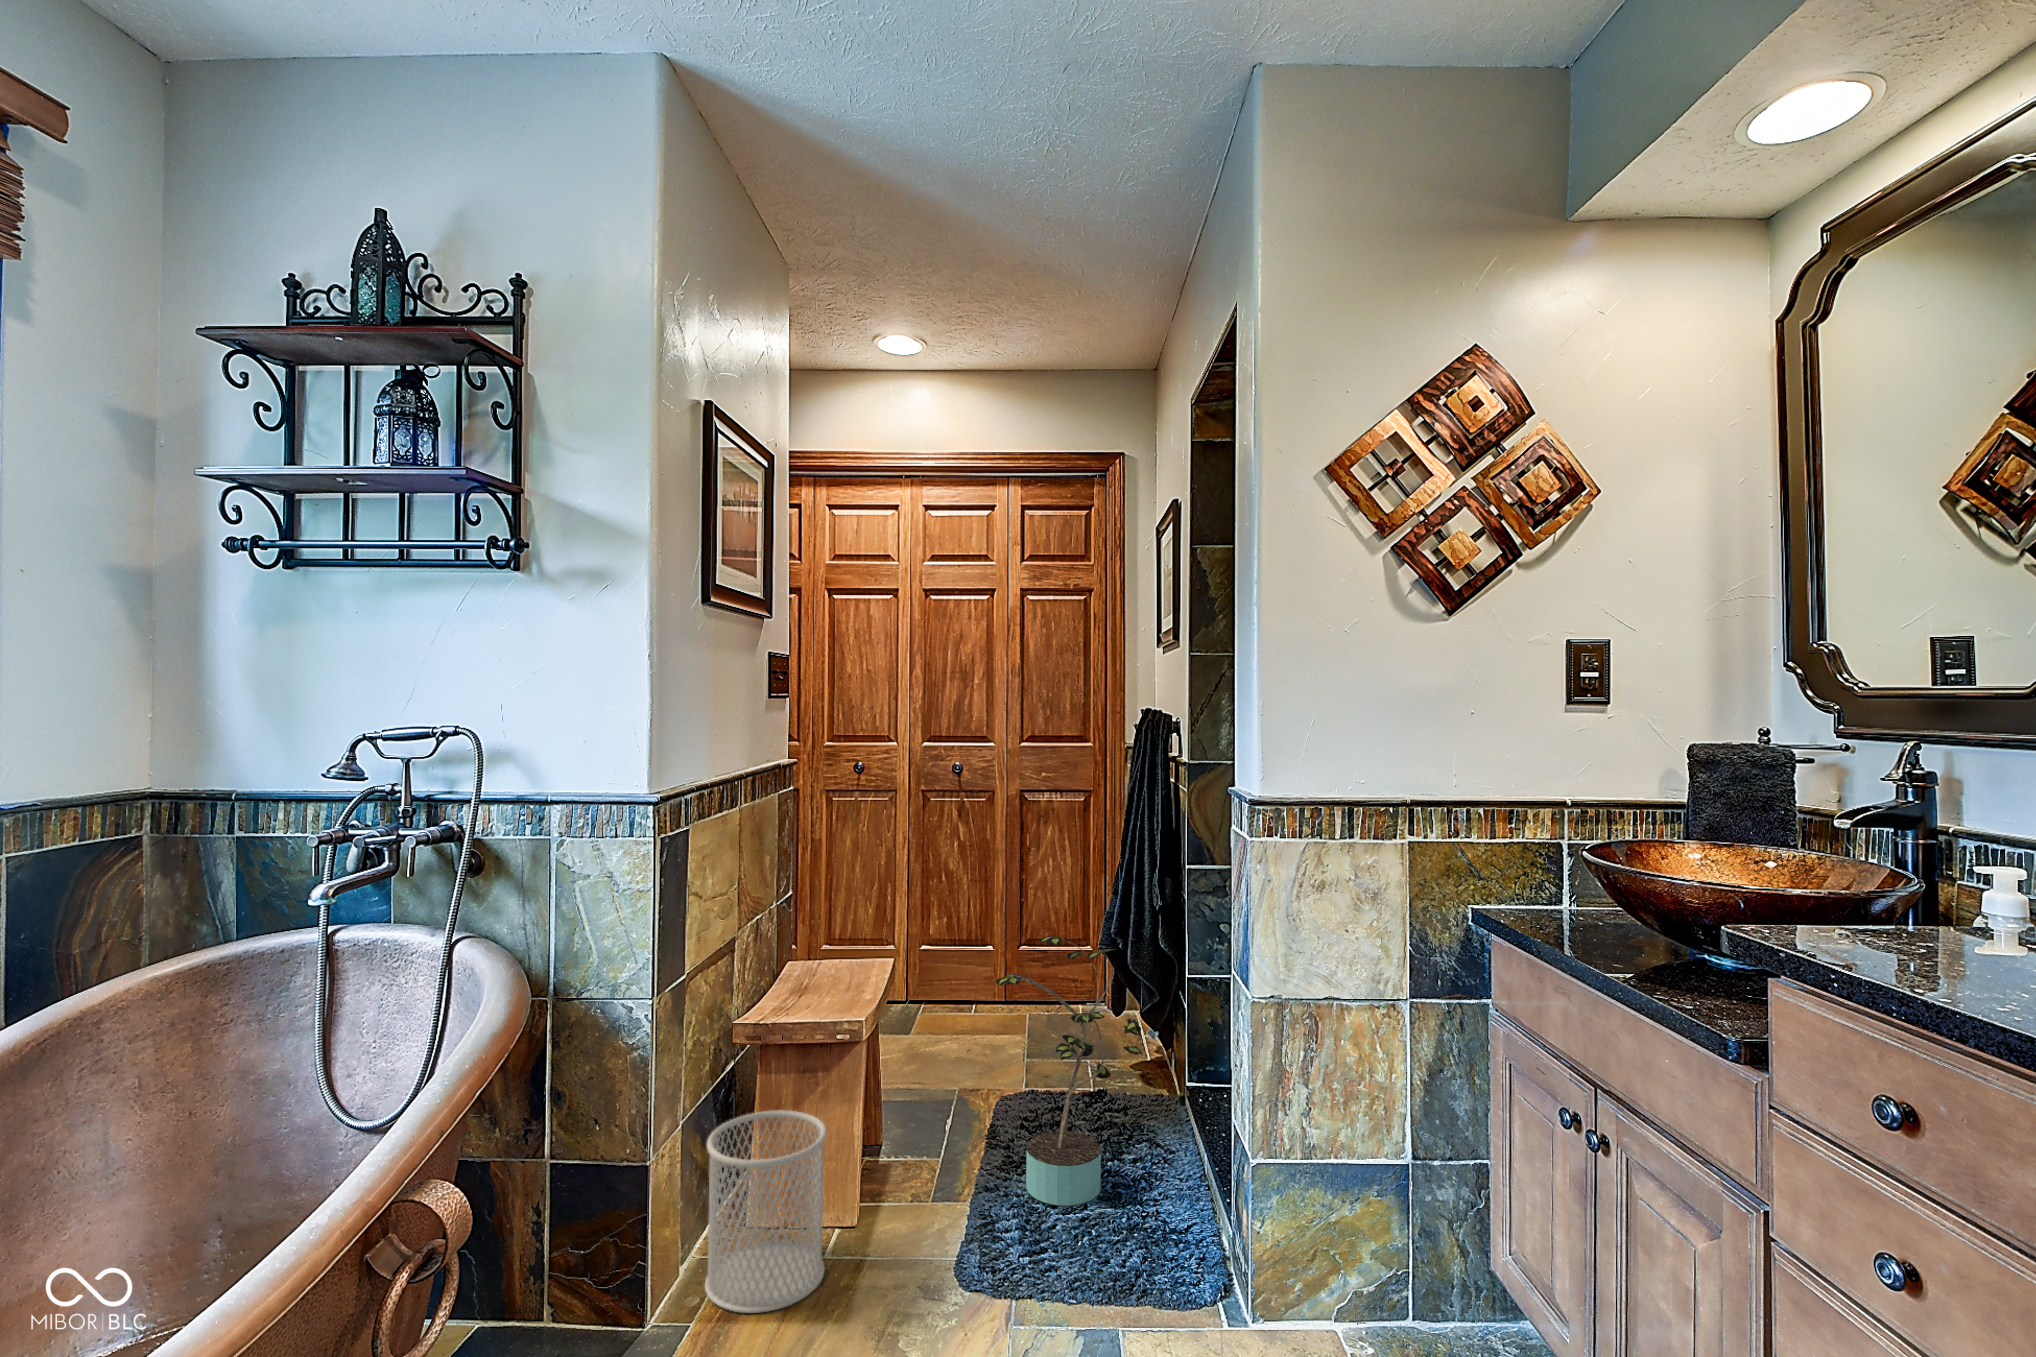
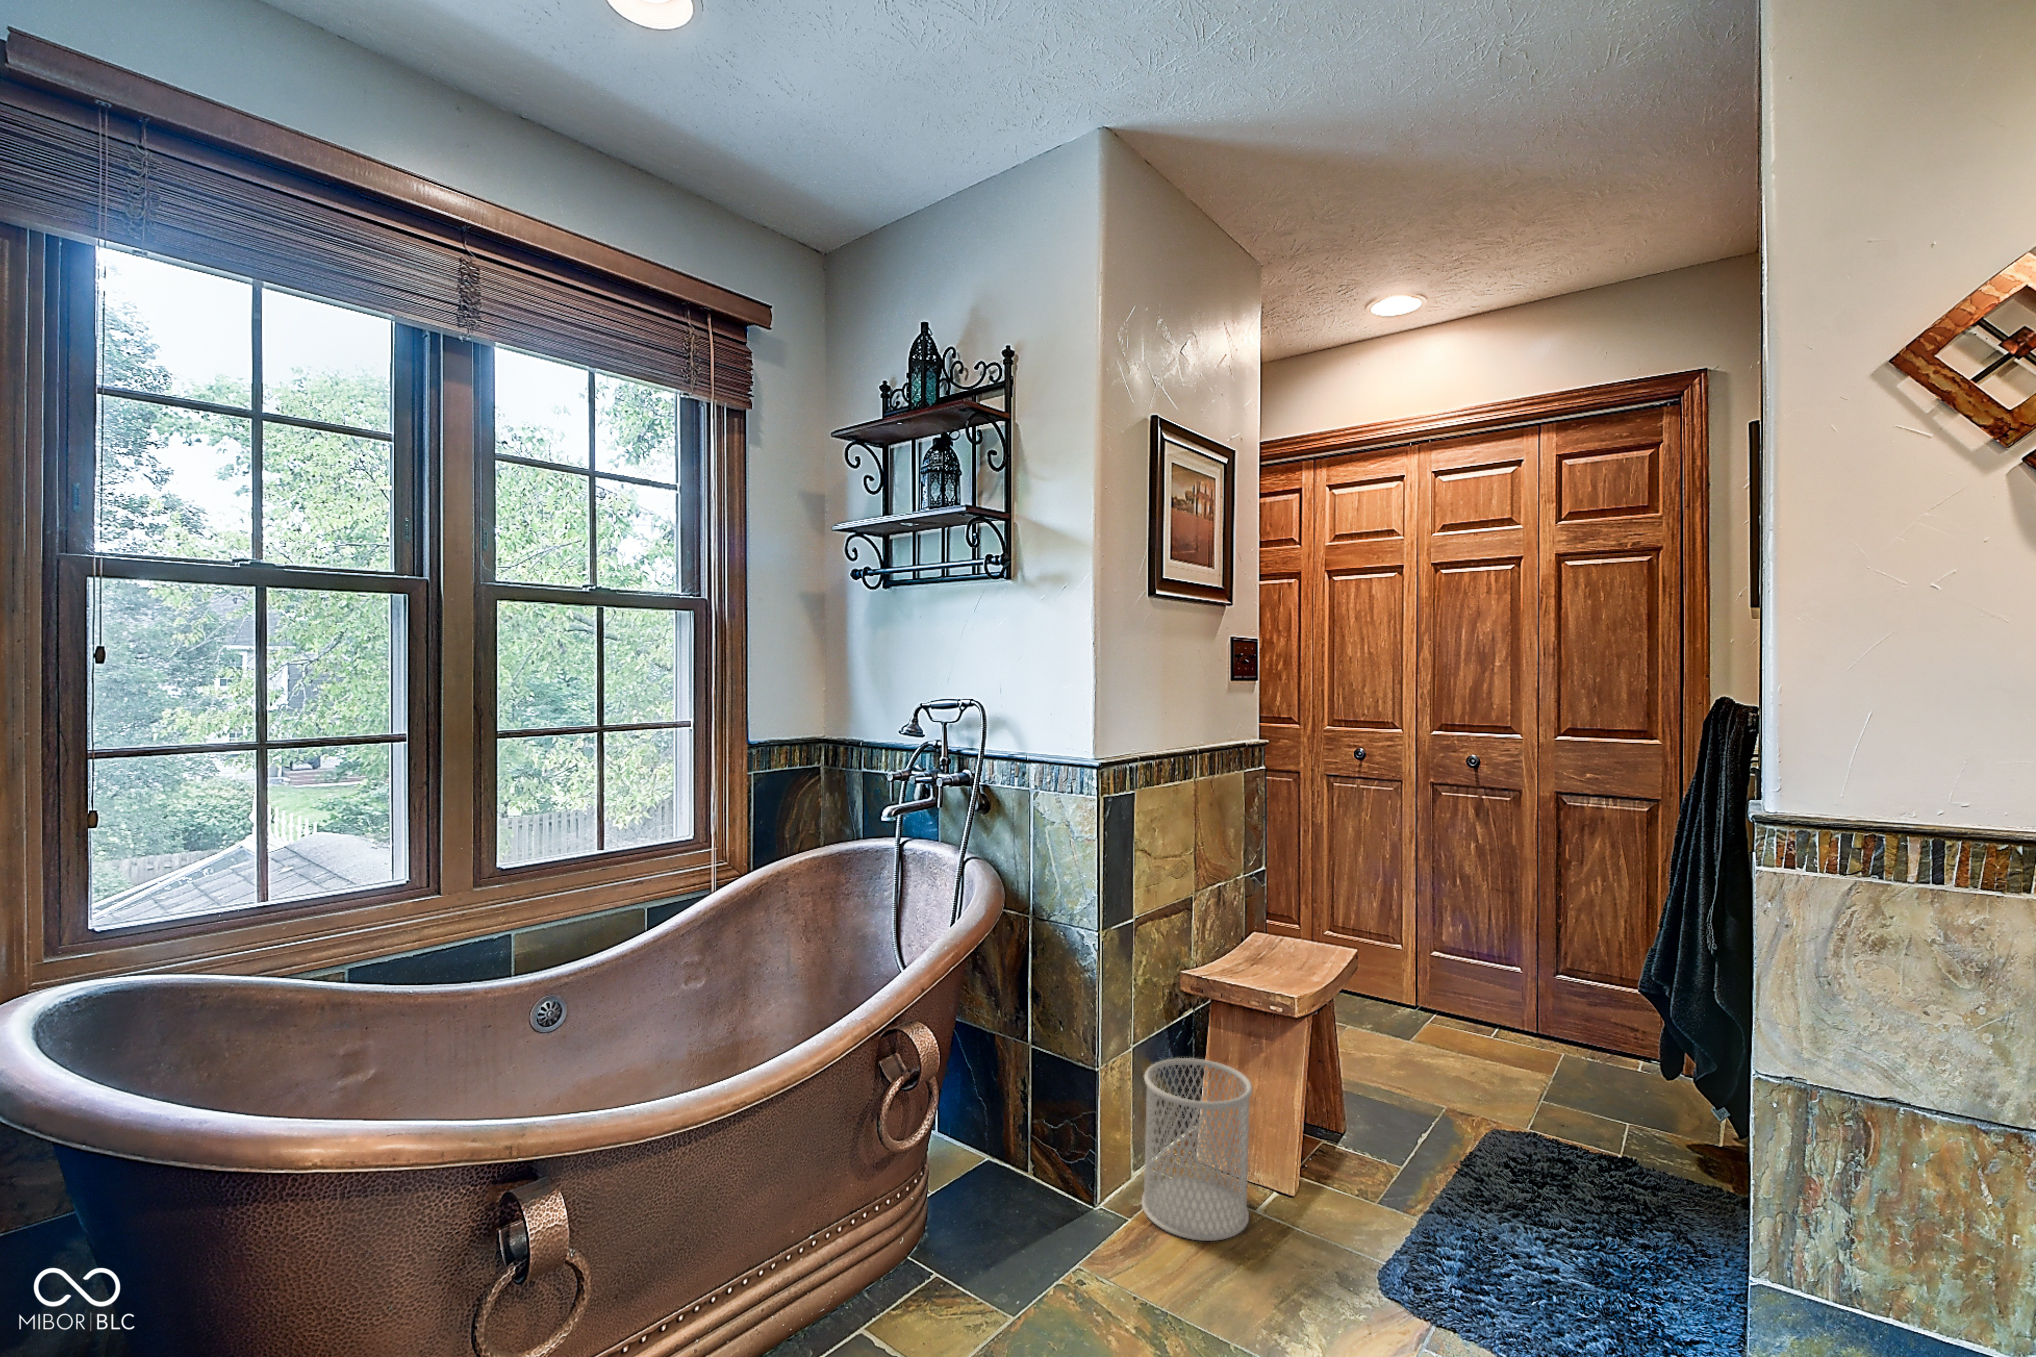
potted plant: present [996,936,1143,1206] -> none [1451,955,1642,1266]

